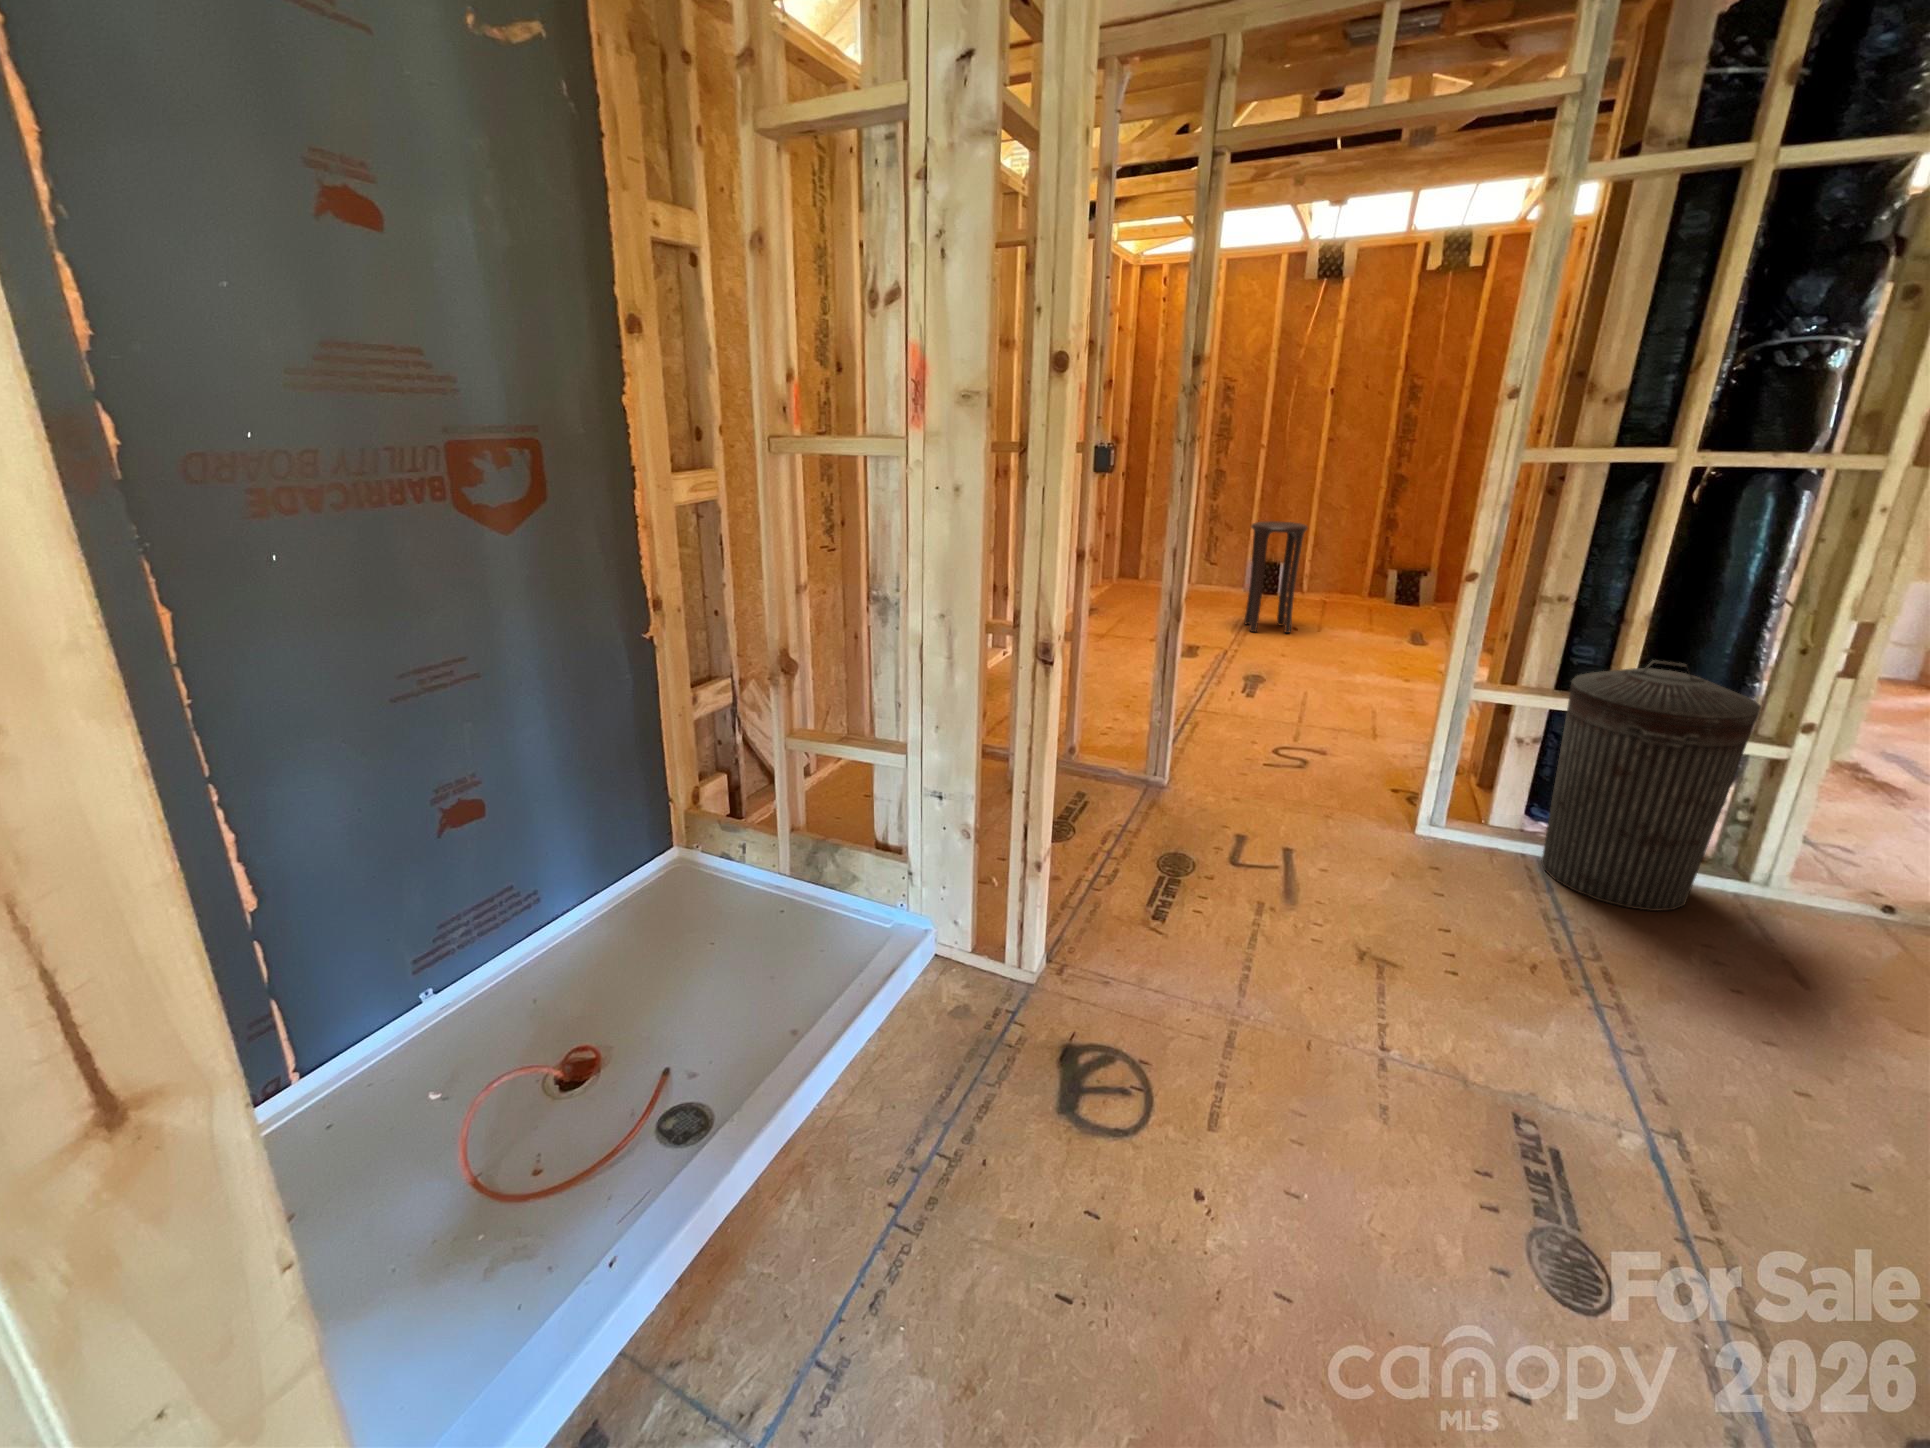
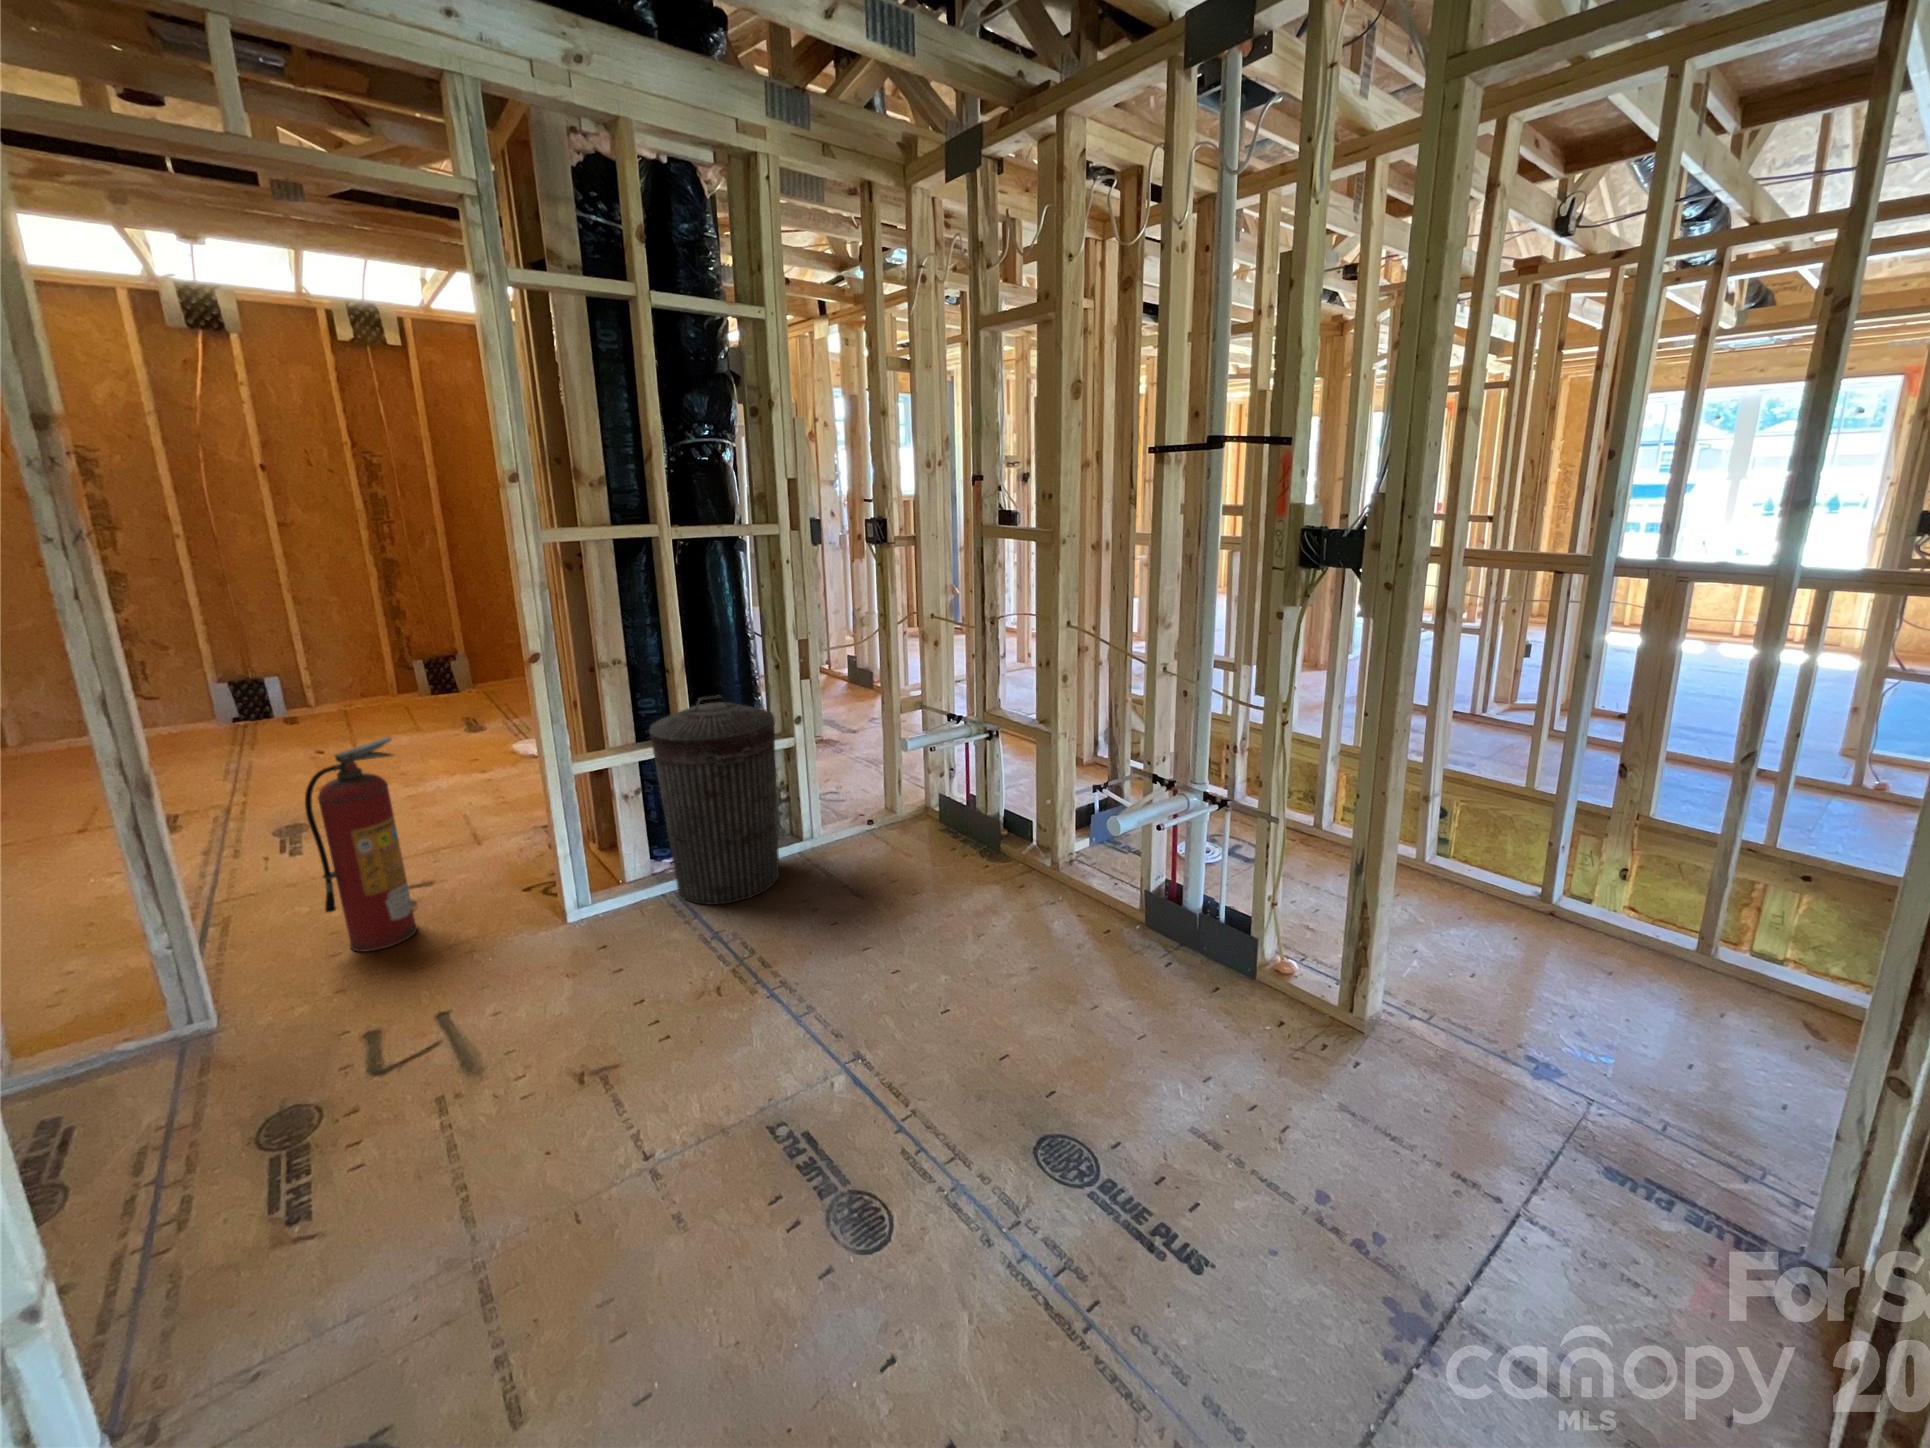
stool: present [1244,521,1307,633] -> none [205,629,317,772]
fire extinguisher: none [1247,620,1332,786] -> present [305,737,417,952]

